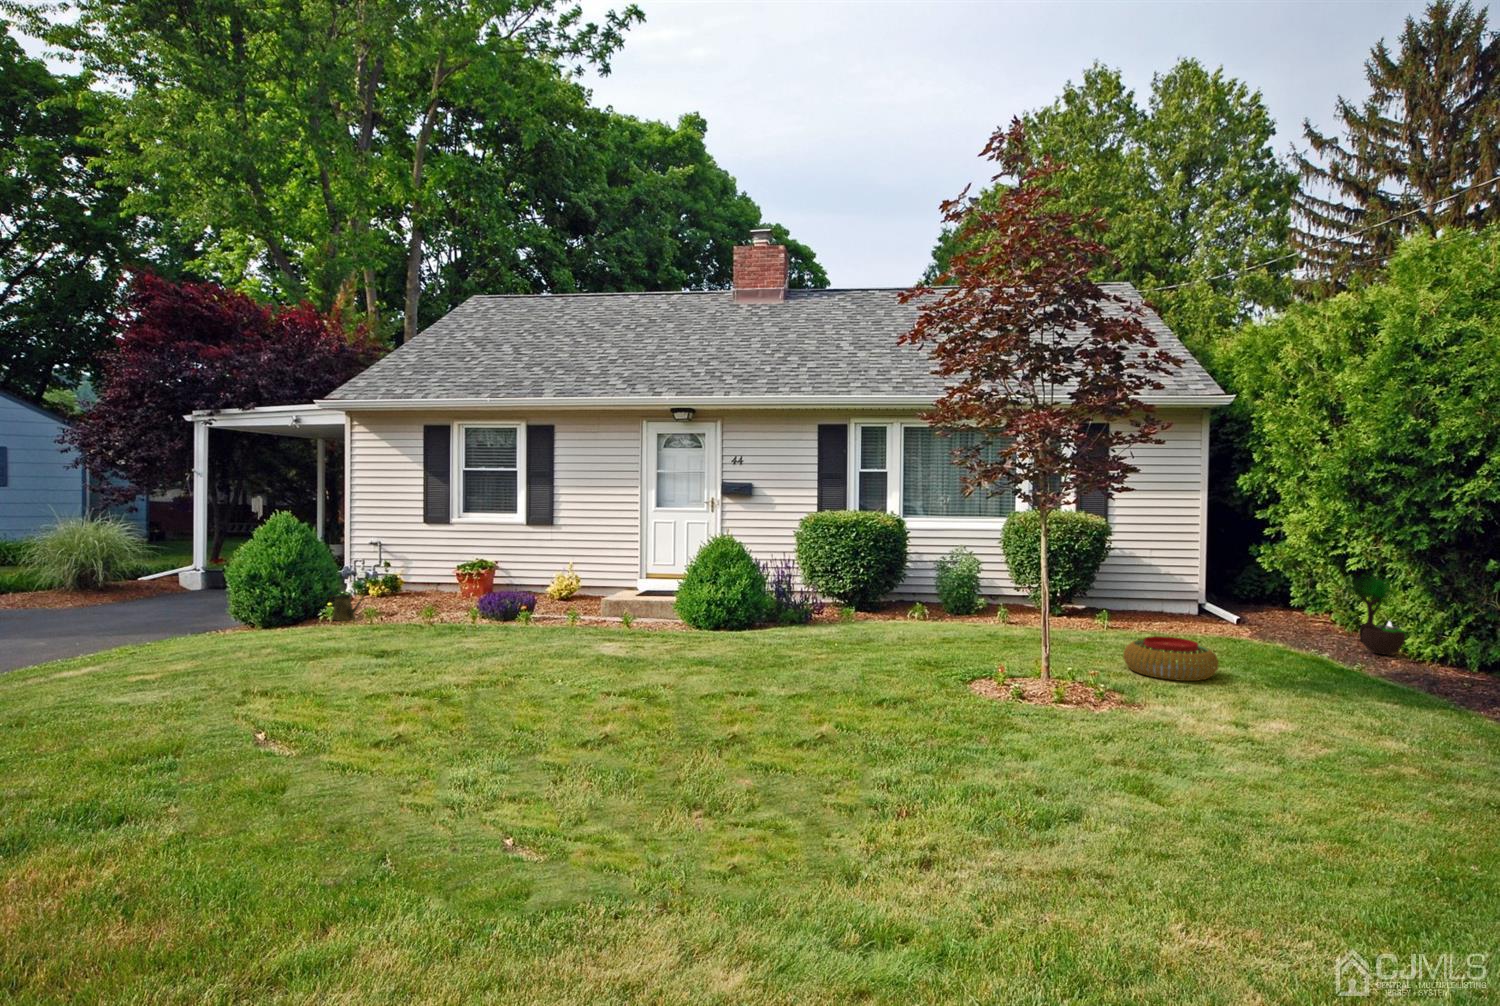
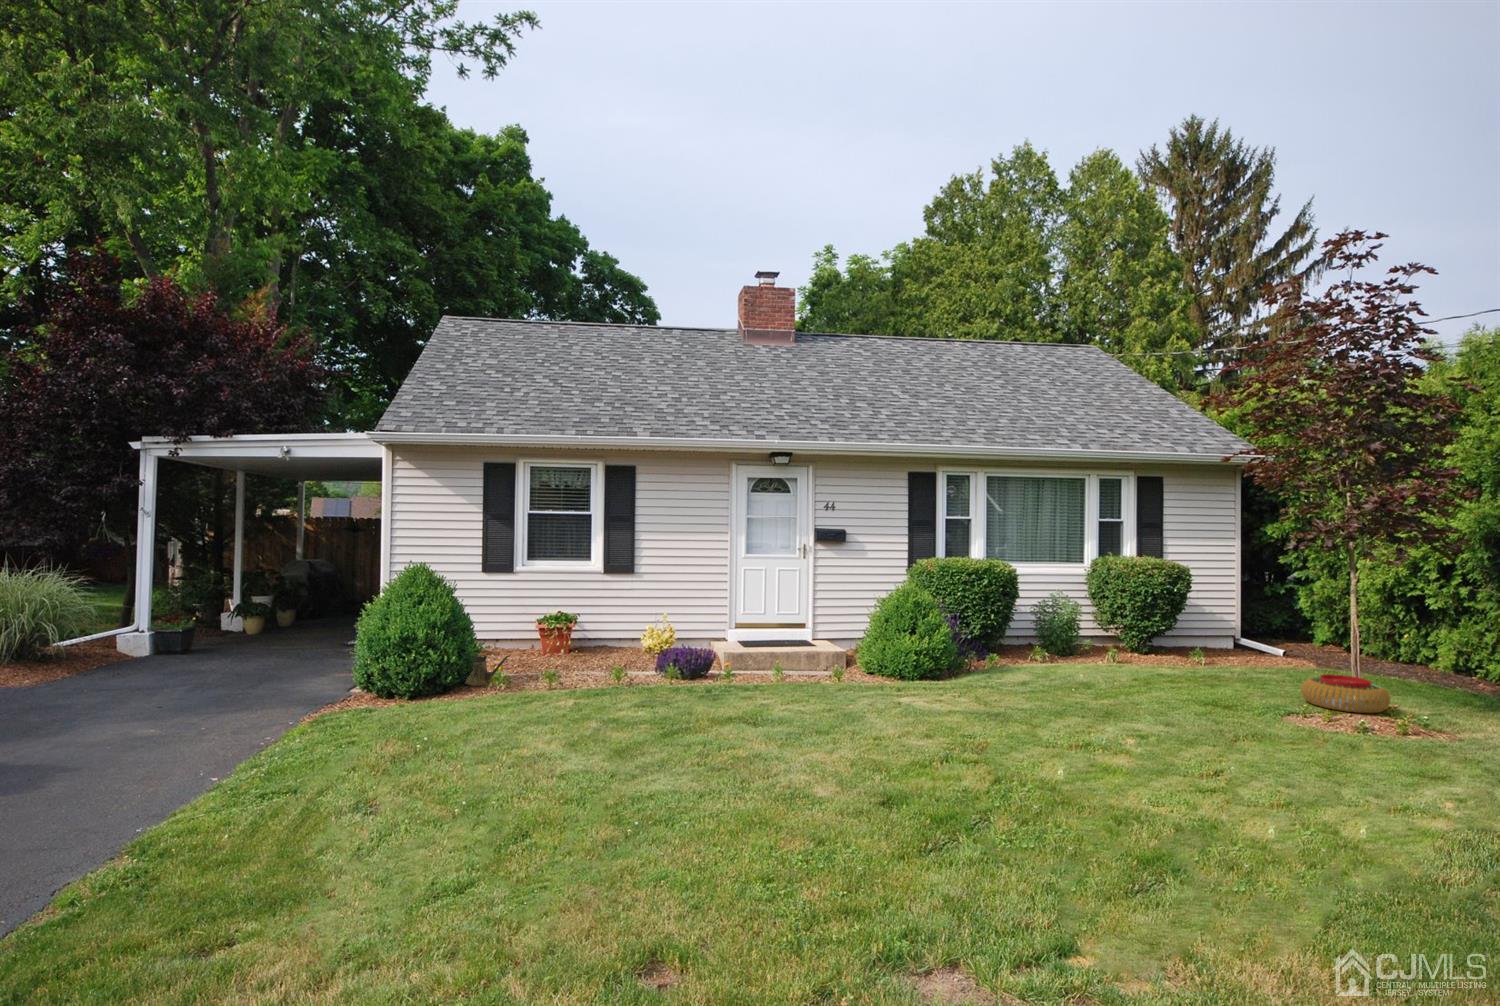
potted tree: present [1343,574,1405,654] -> none [1412,607,1468,681]

